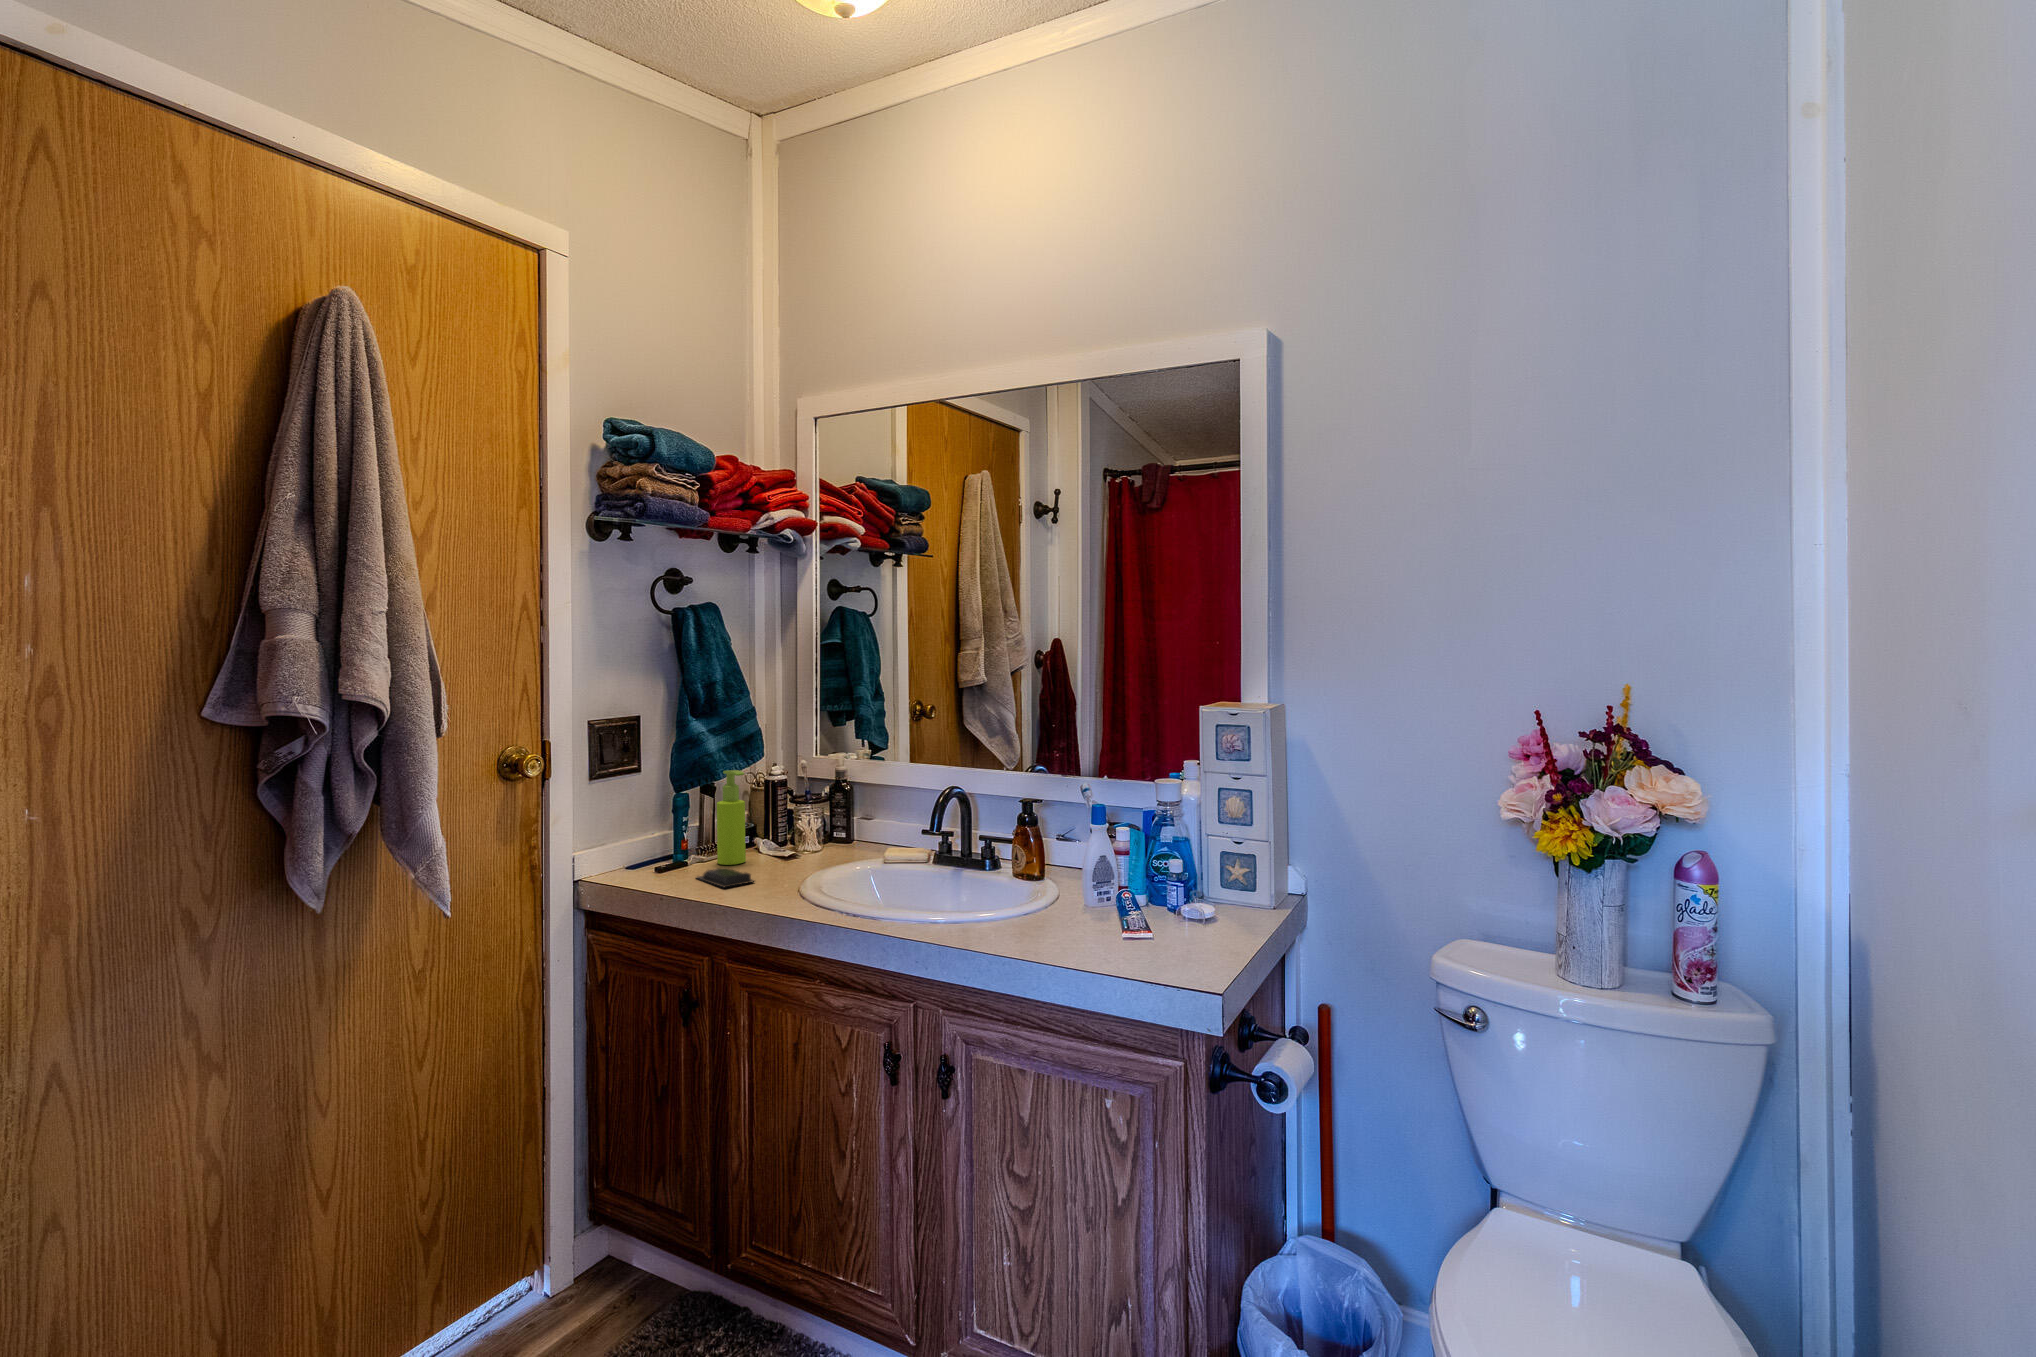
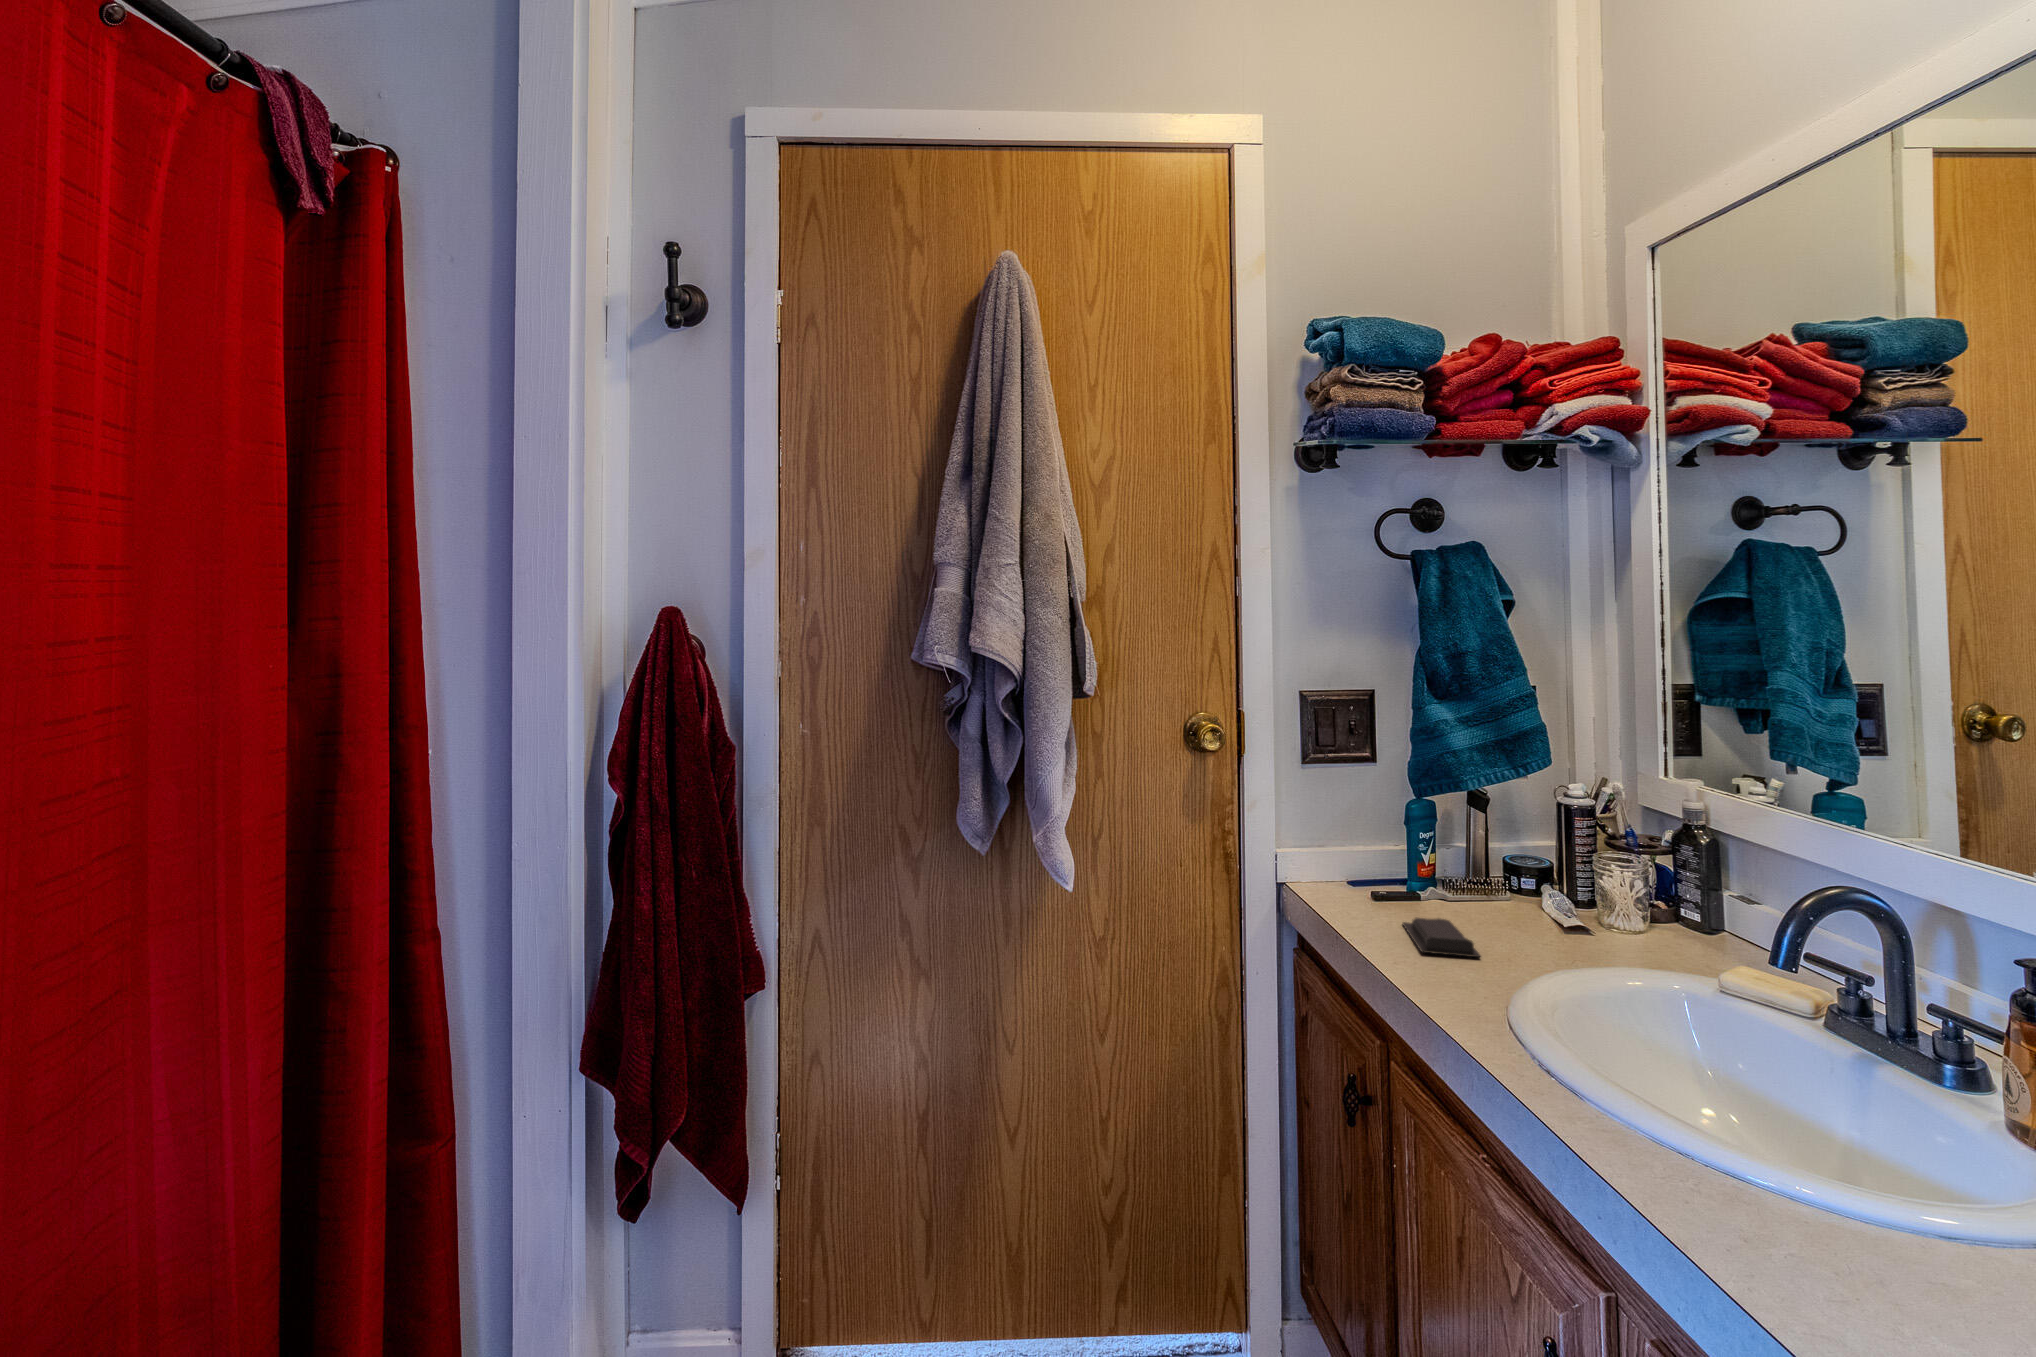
soap dispenser: present [717,770,746,865] -> none [1458,776,1505,919]

